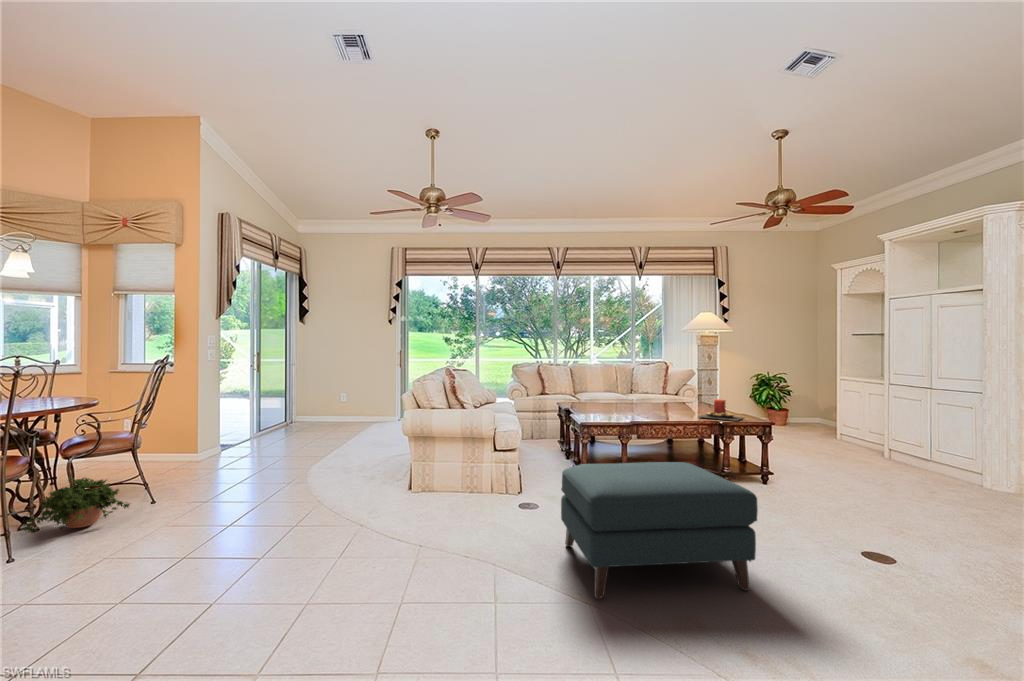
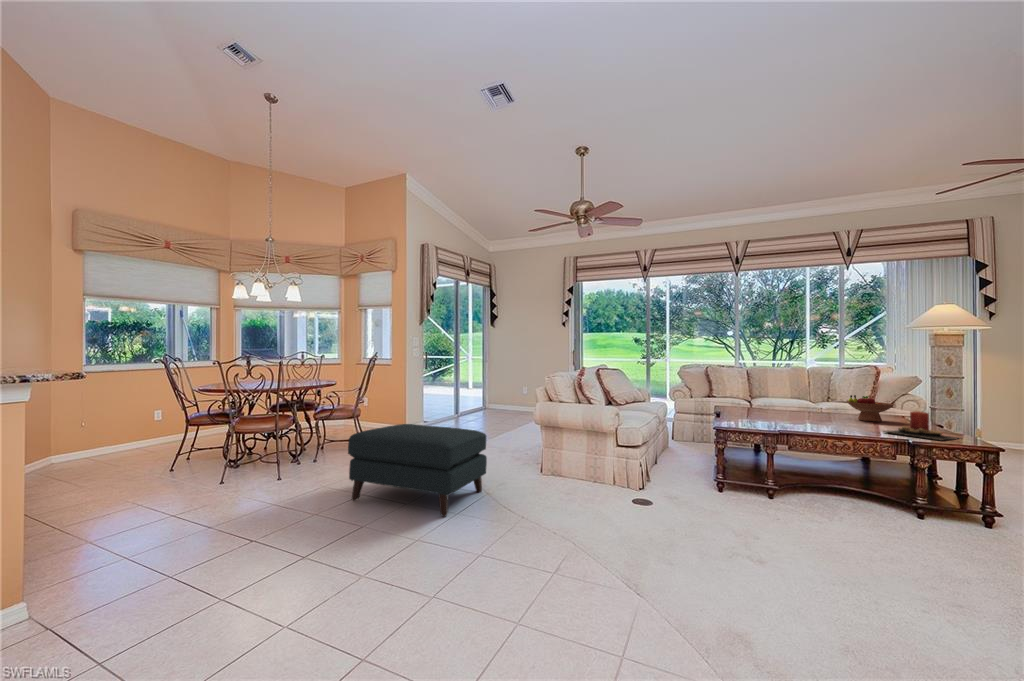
fruit bowl: none [660,387,692,408] -> present [847,395,894,422]
ottoman: present [561,462,758,599] -> present [348,424,487,517]
potted plant: present [24,477,130,533] -> none [294,429,351,464]

